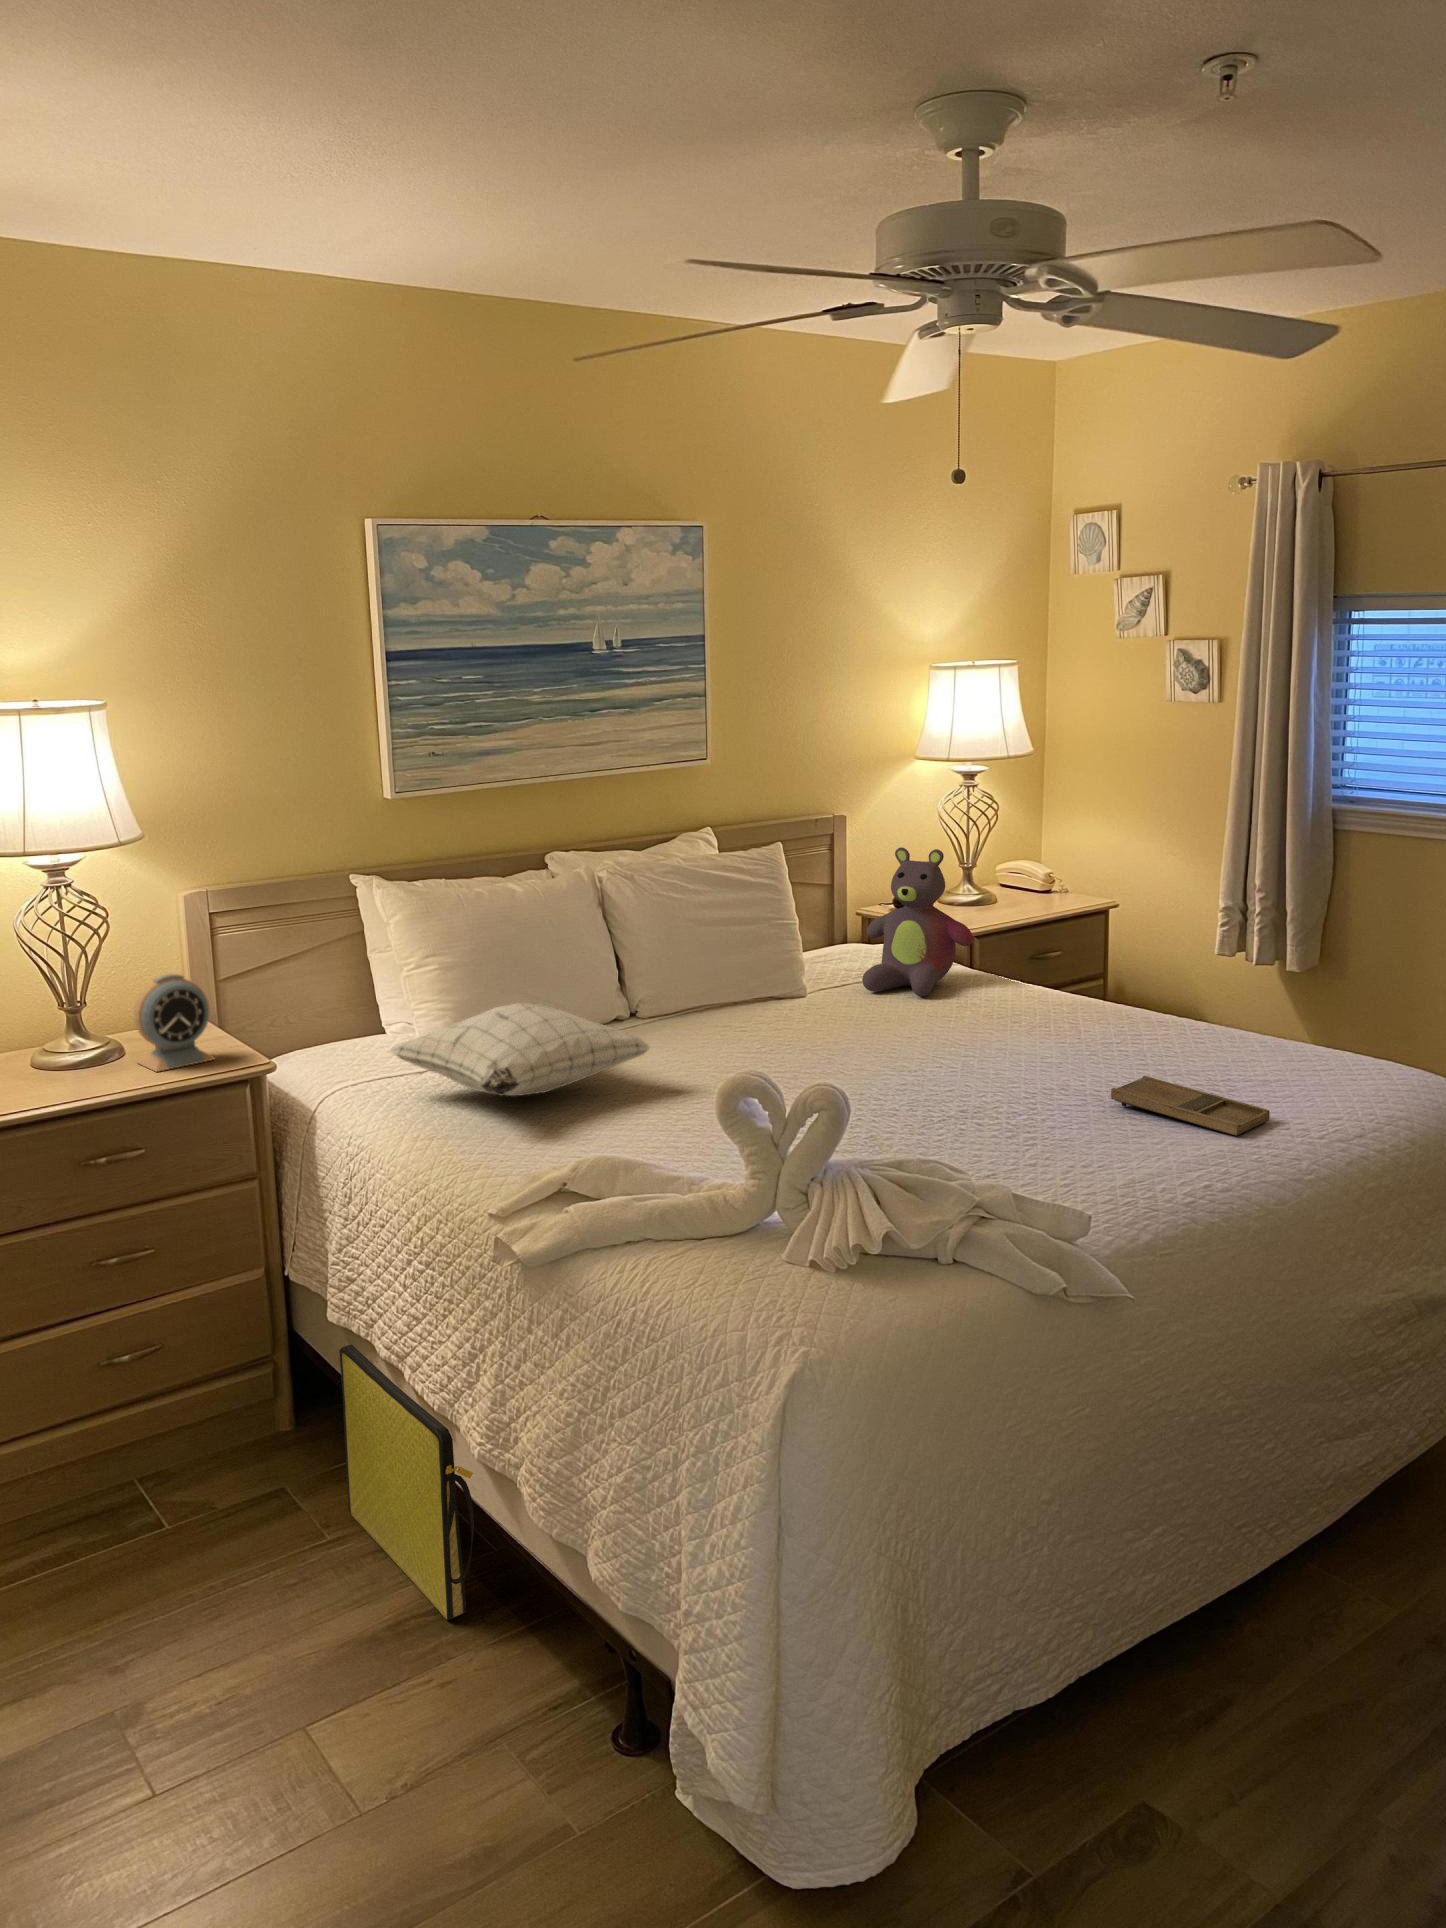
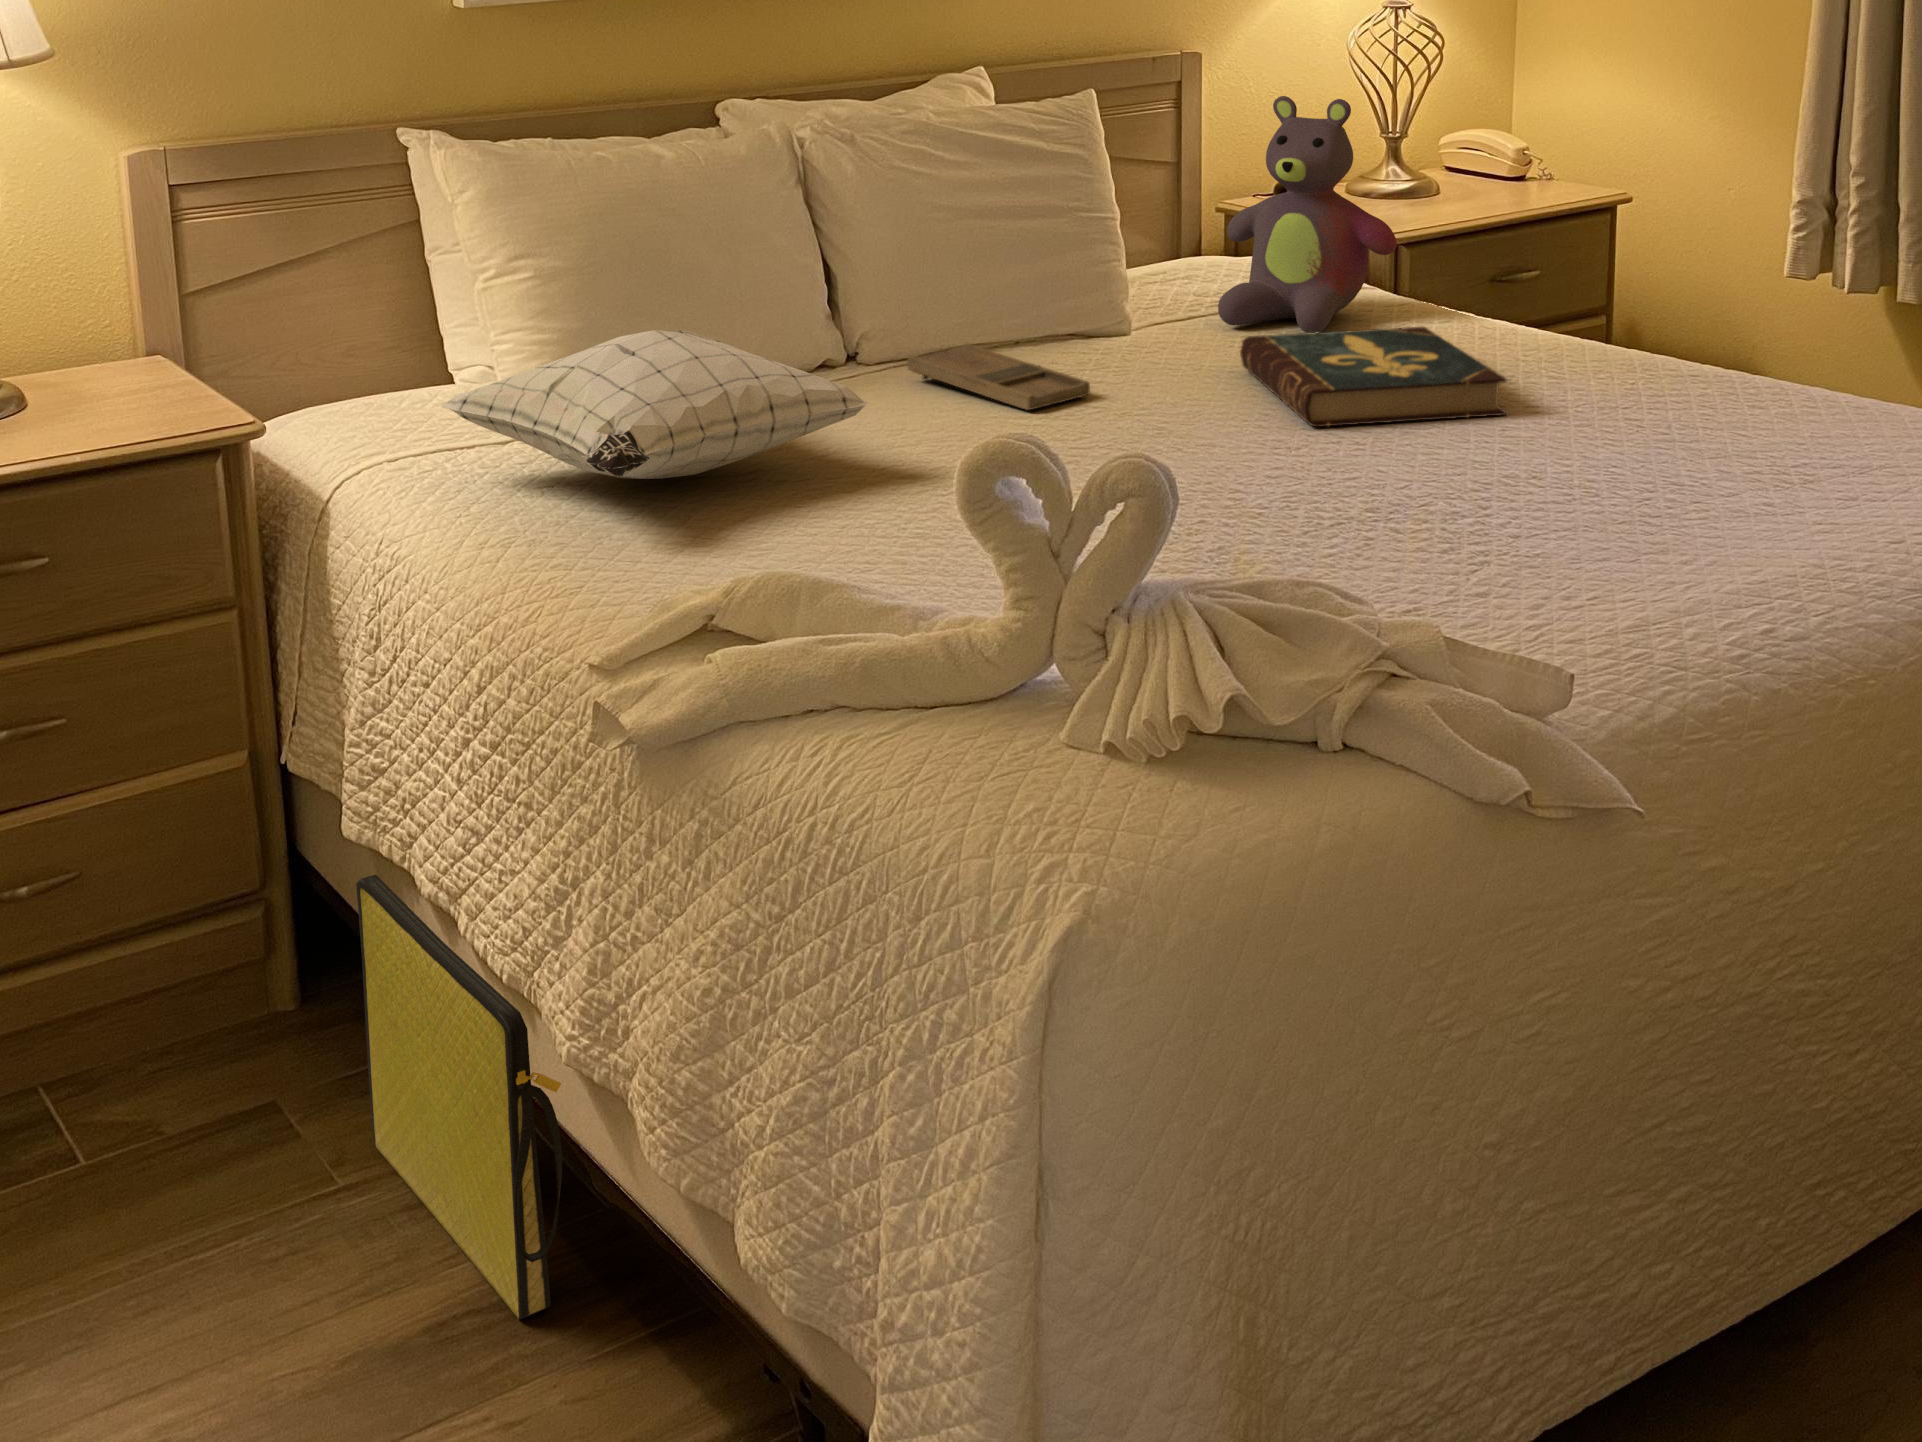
alarm clock: present [134,974,216,1072] -> none [32,276,167,434]
book: none [878,992,1045,1057] -> present [1240,327,1507,427]
tray: present [1111,1076,1270,1135] -> present [907,344,1090,410]

